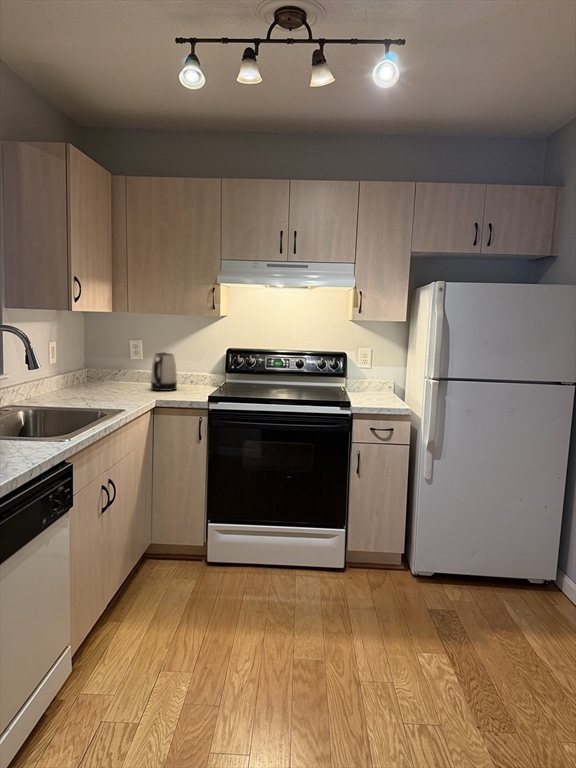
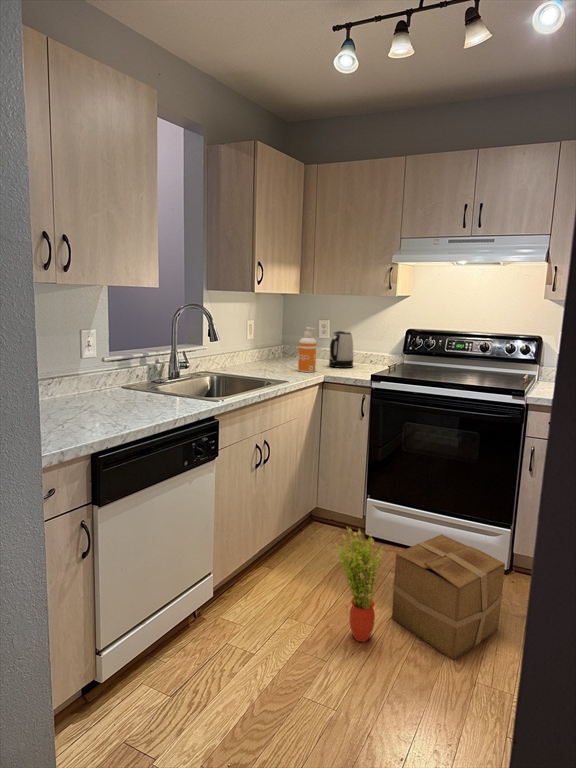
soap dispenser: none [123,349,143,398] -> present [298,327,316,372]
cardboard box: none [264,545,359,662] -> present [392,534,505,659]
potted plant: none [214,555,266,672] -> present [335,528,383,641]

